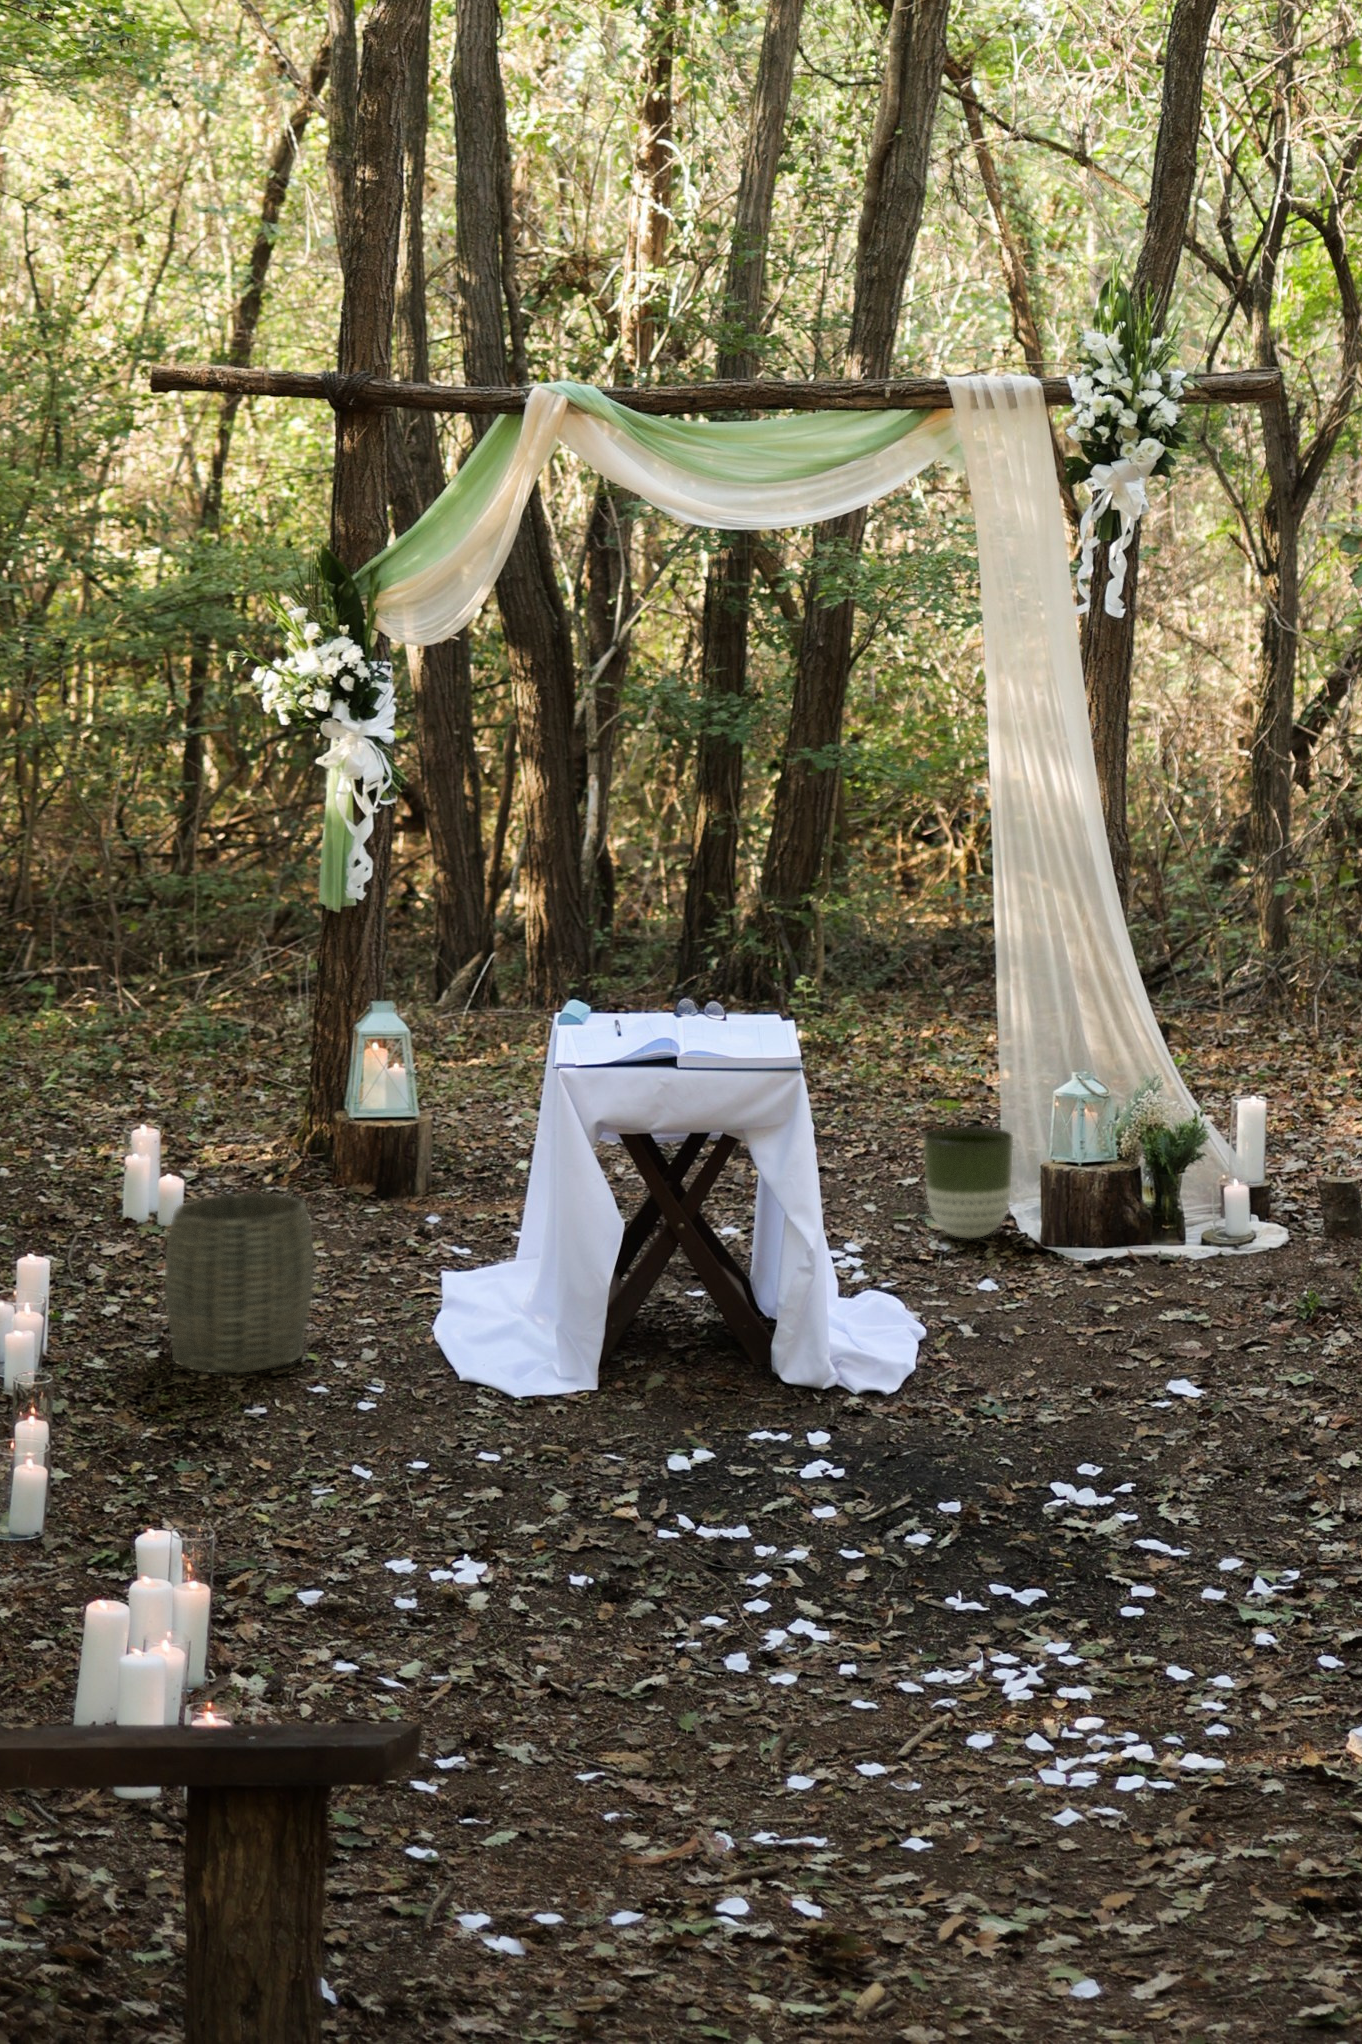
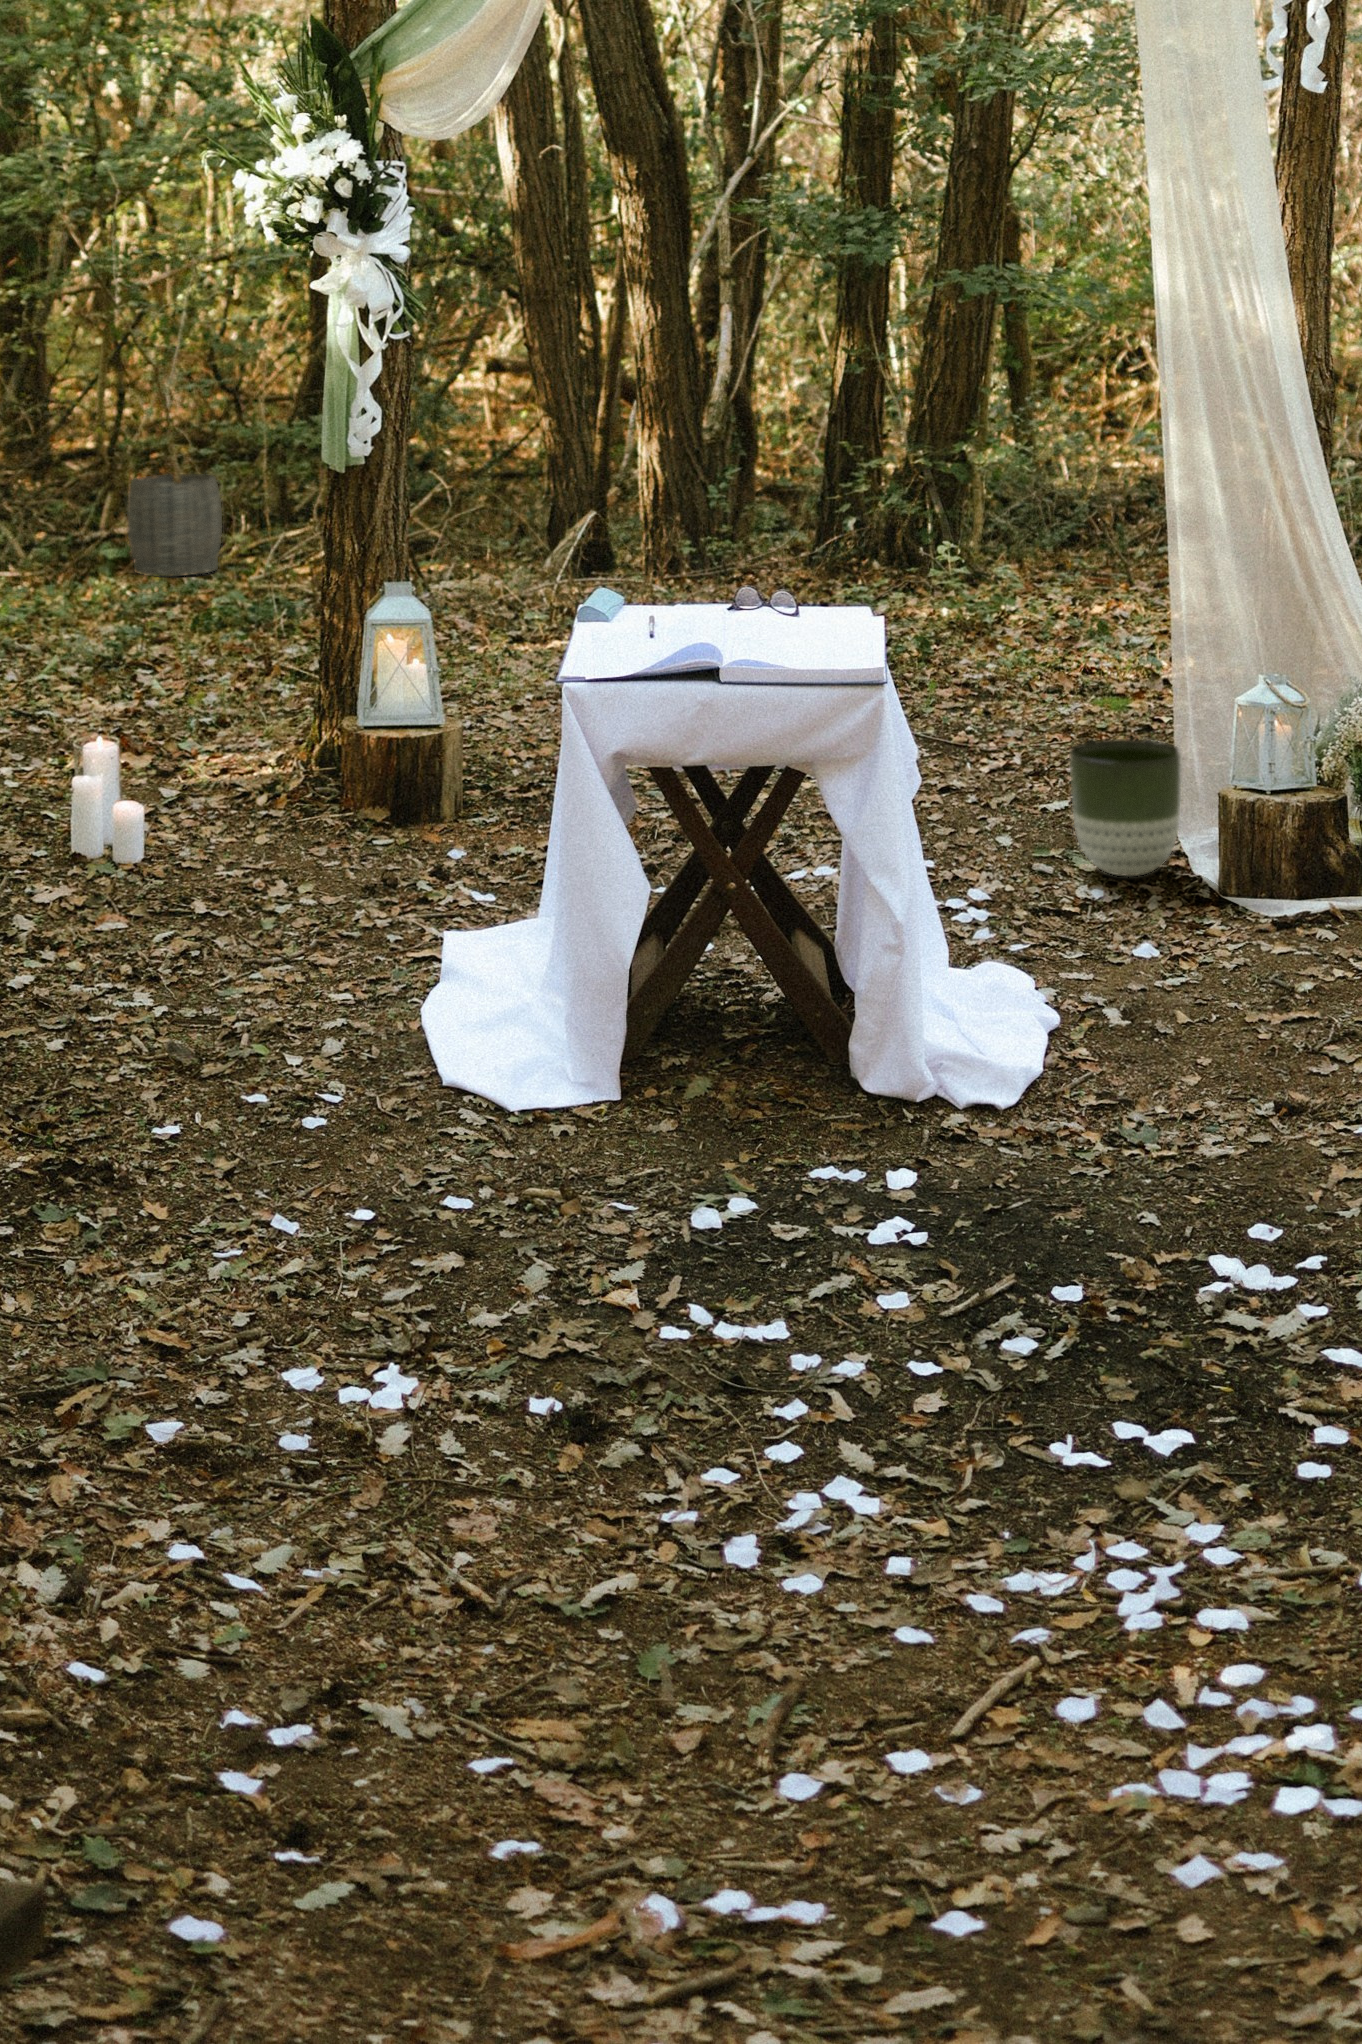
woven basket: present [165,1194,313,1373] -> present [127,474,222,577]

